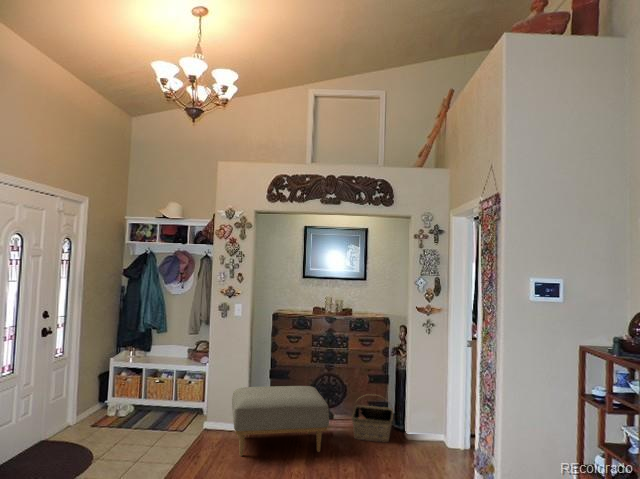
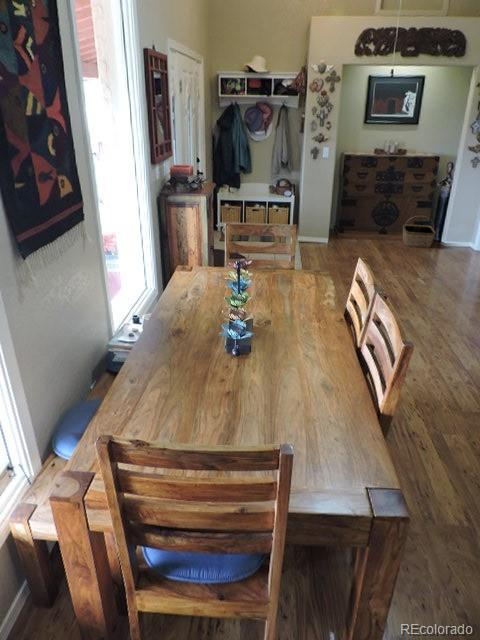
ottoman: present [232,386,329,456] -> none [322,211,399,256]

